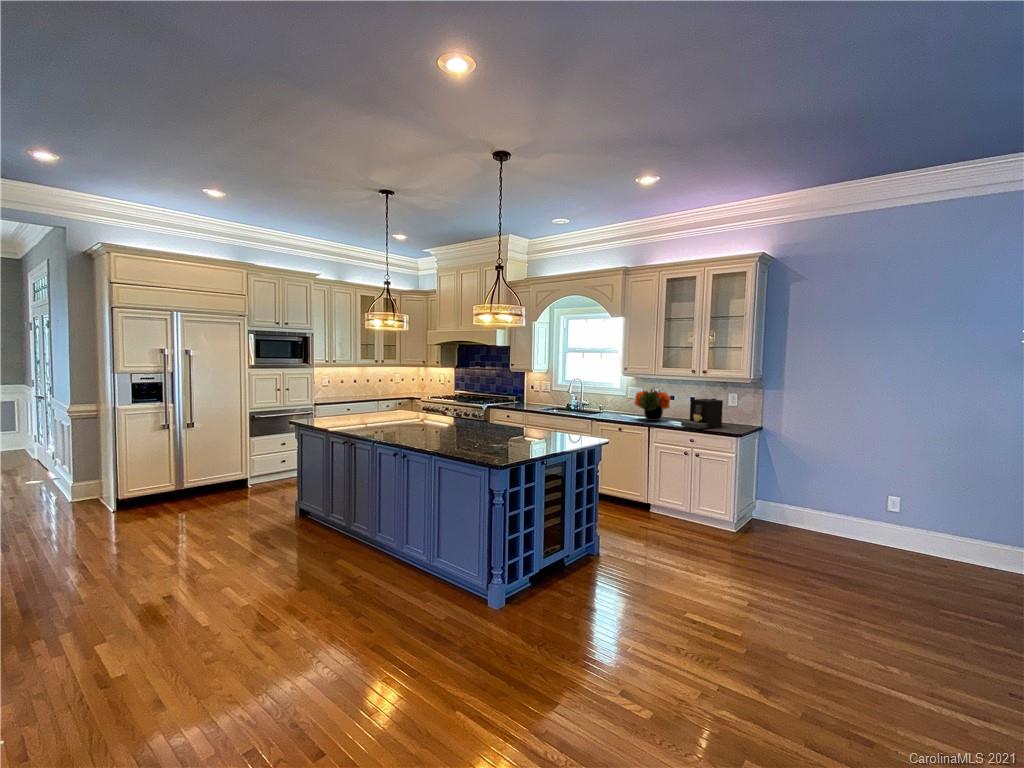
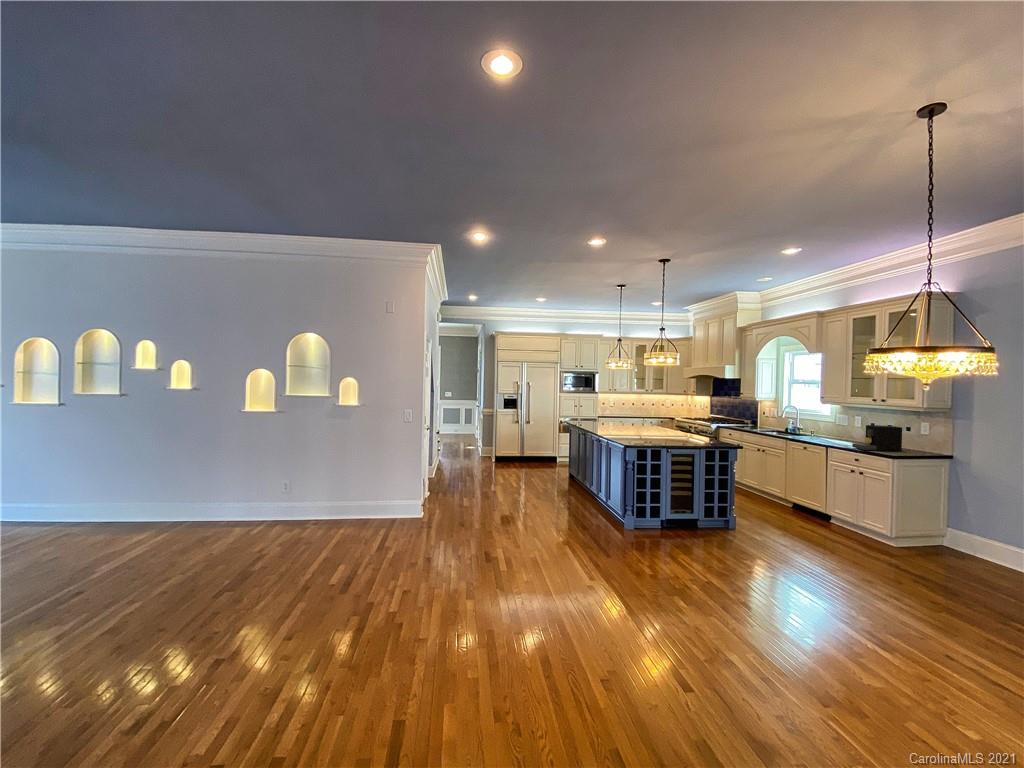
flower arrangement: present [634,389,670,421] -> none [822,415,860,443]

